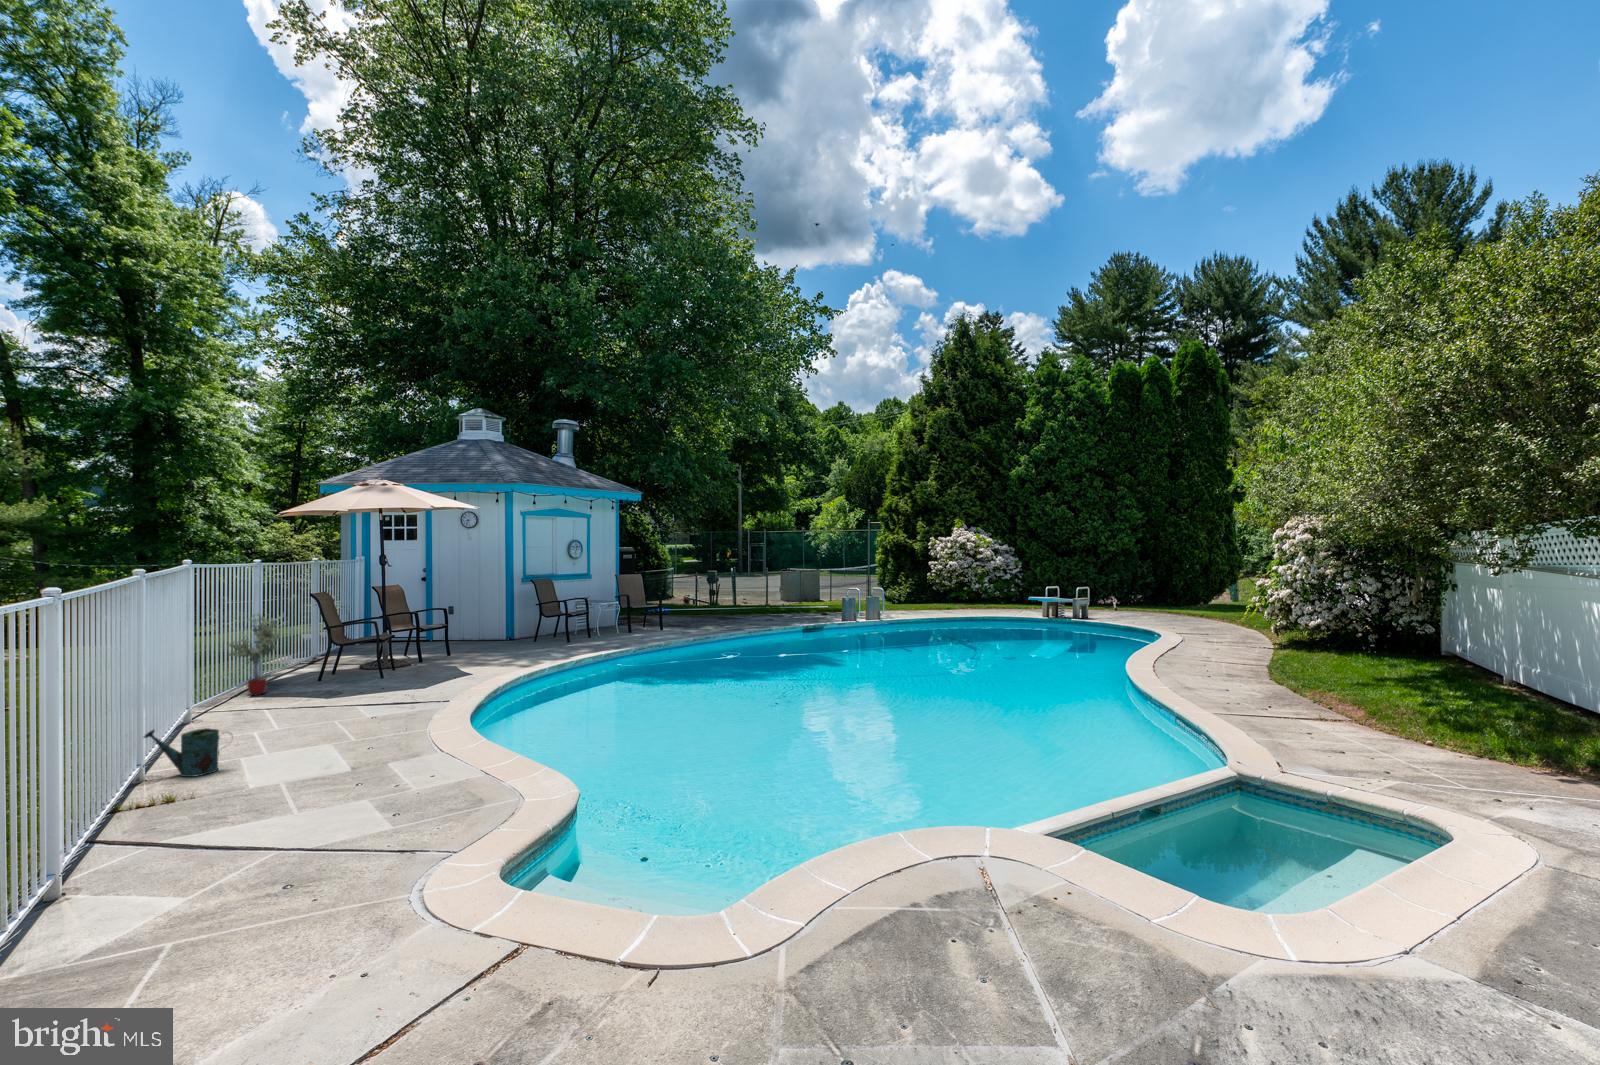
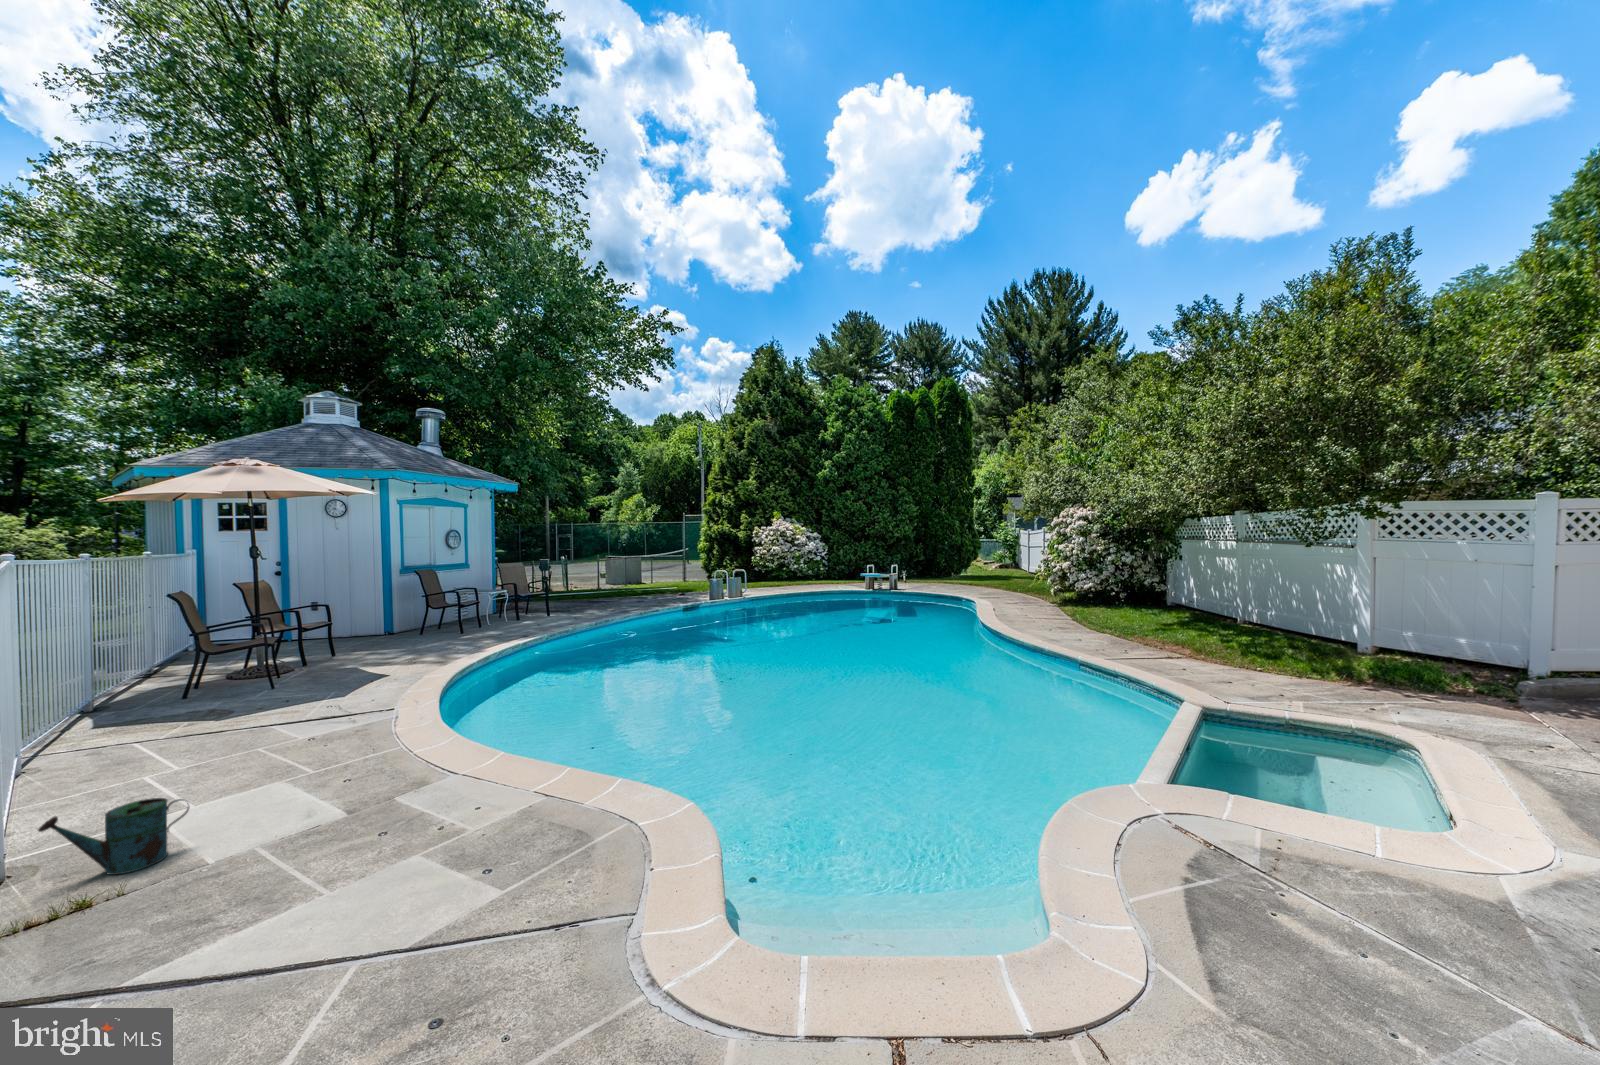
potted tree: present [228,614,280,695] -> none [50,630,134,737]

